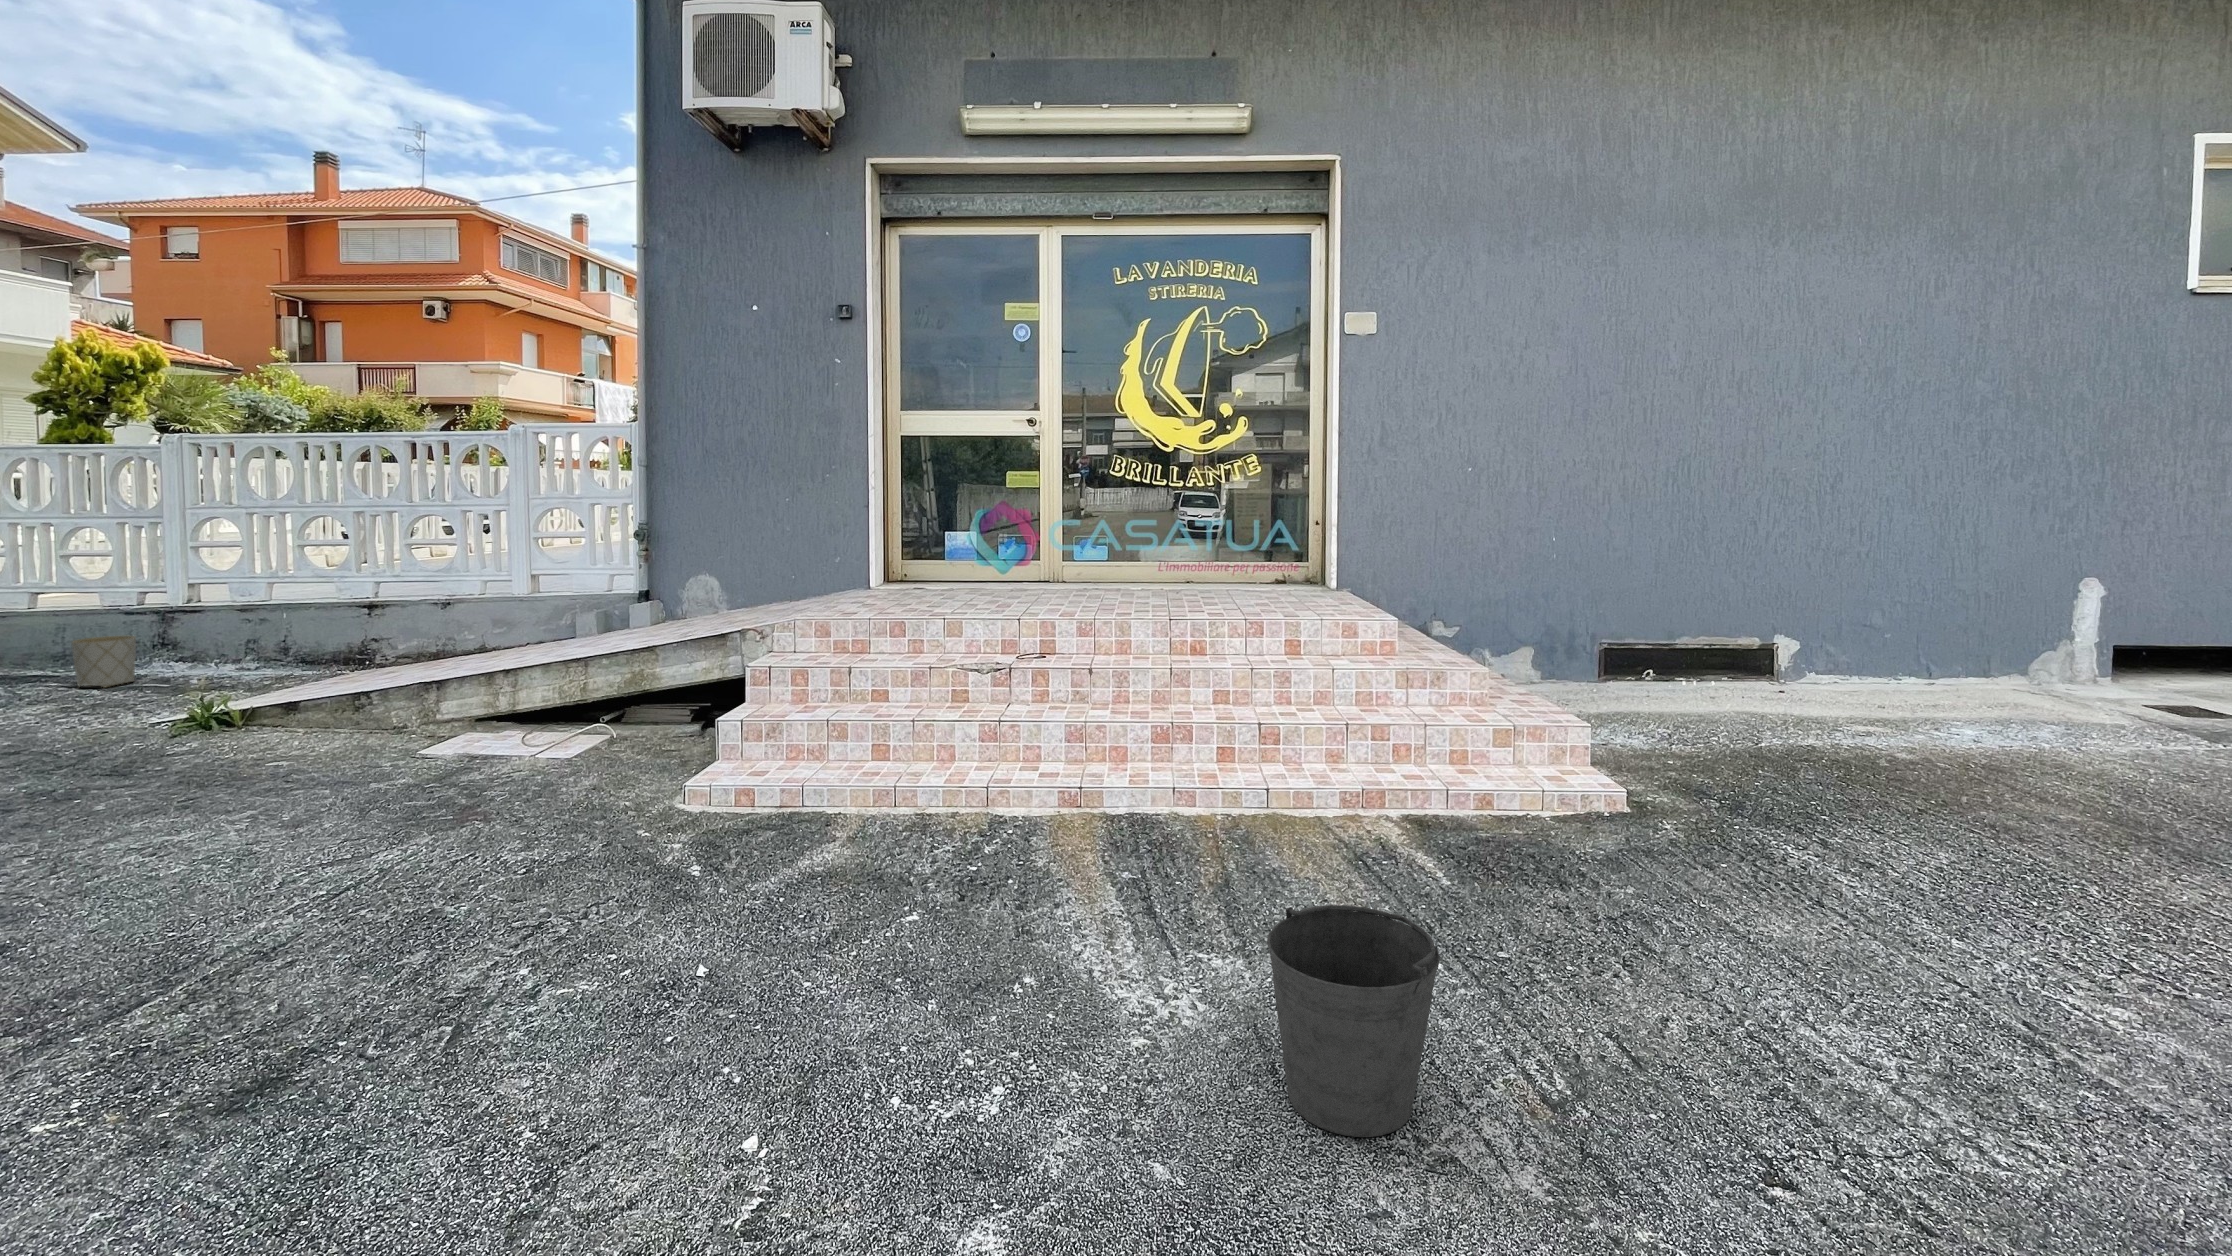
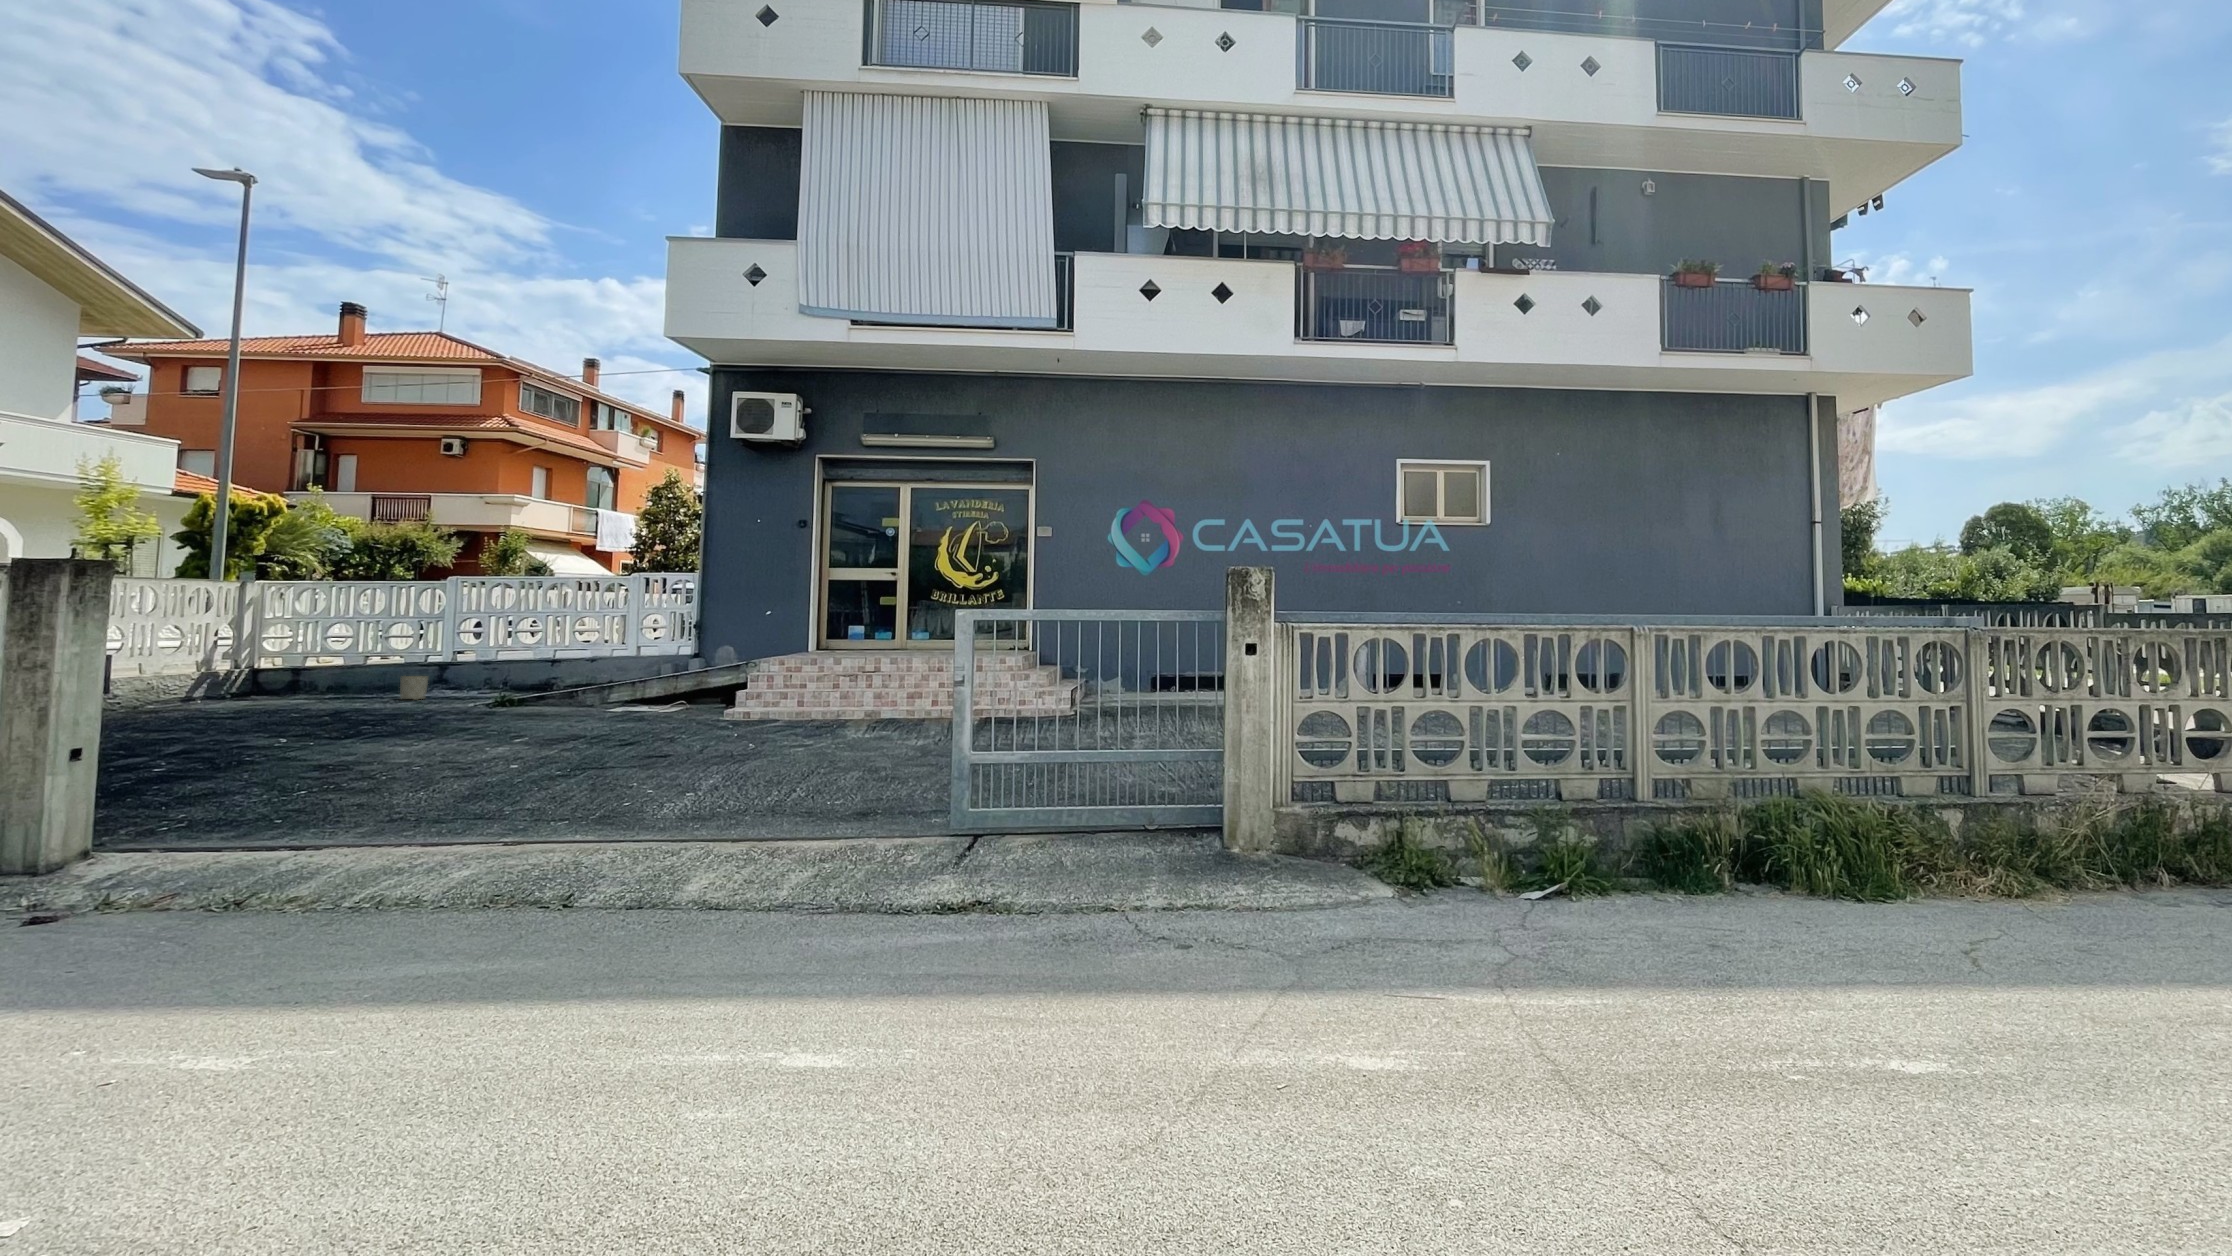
bucket: present [1267,905,1440,1137] -> none [875,703,916,745]

